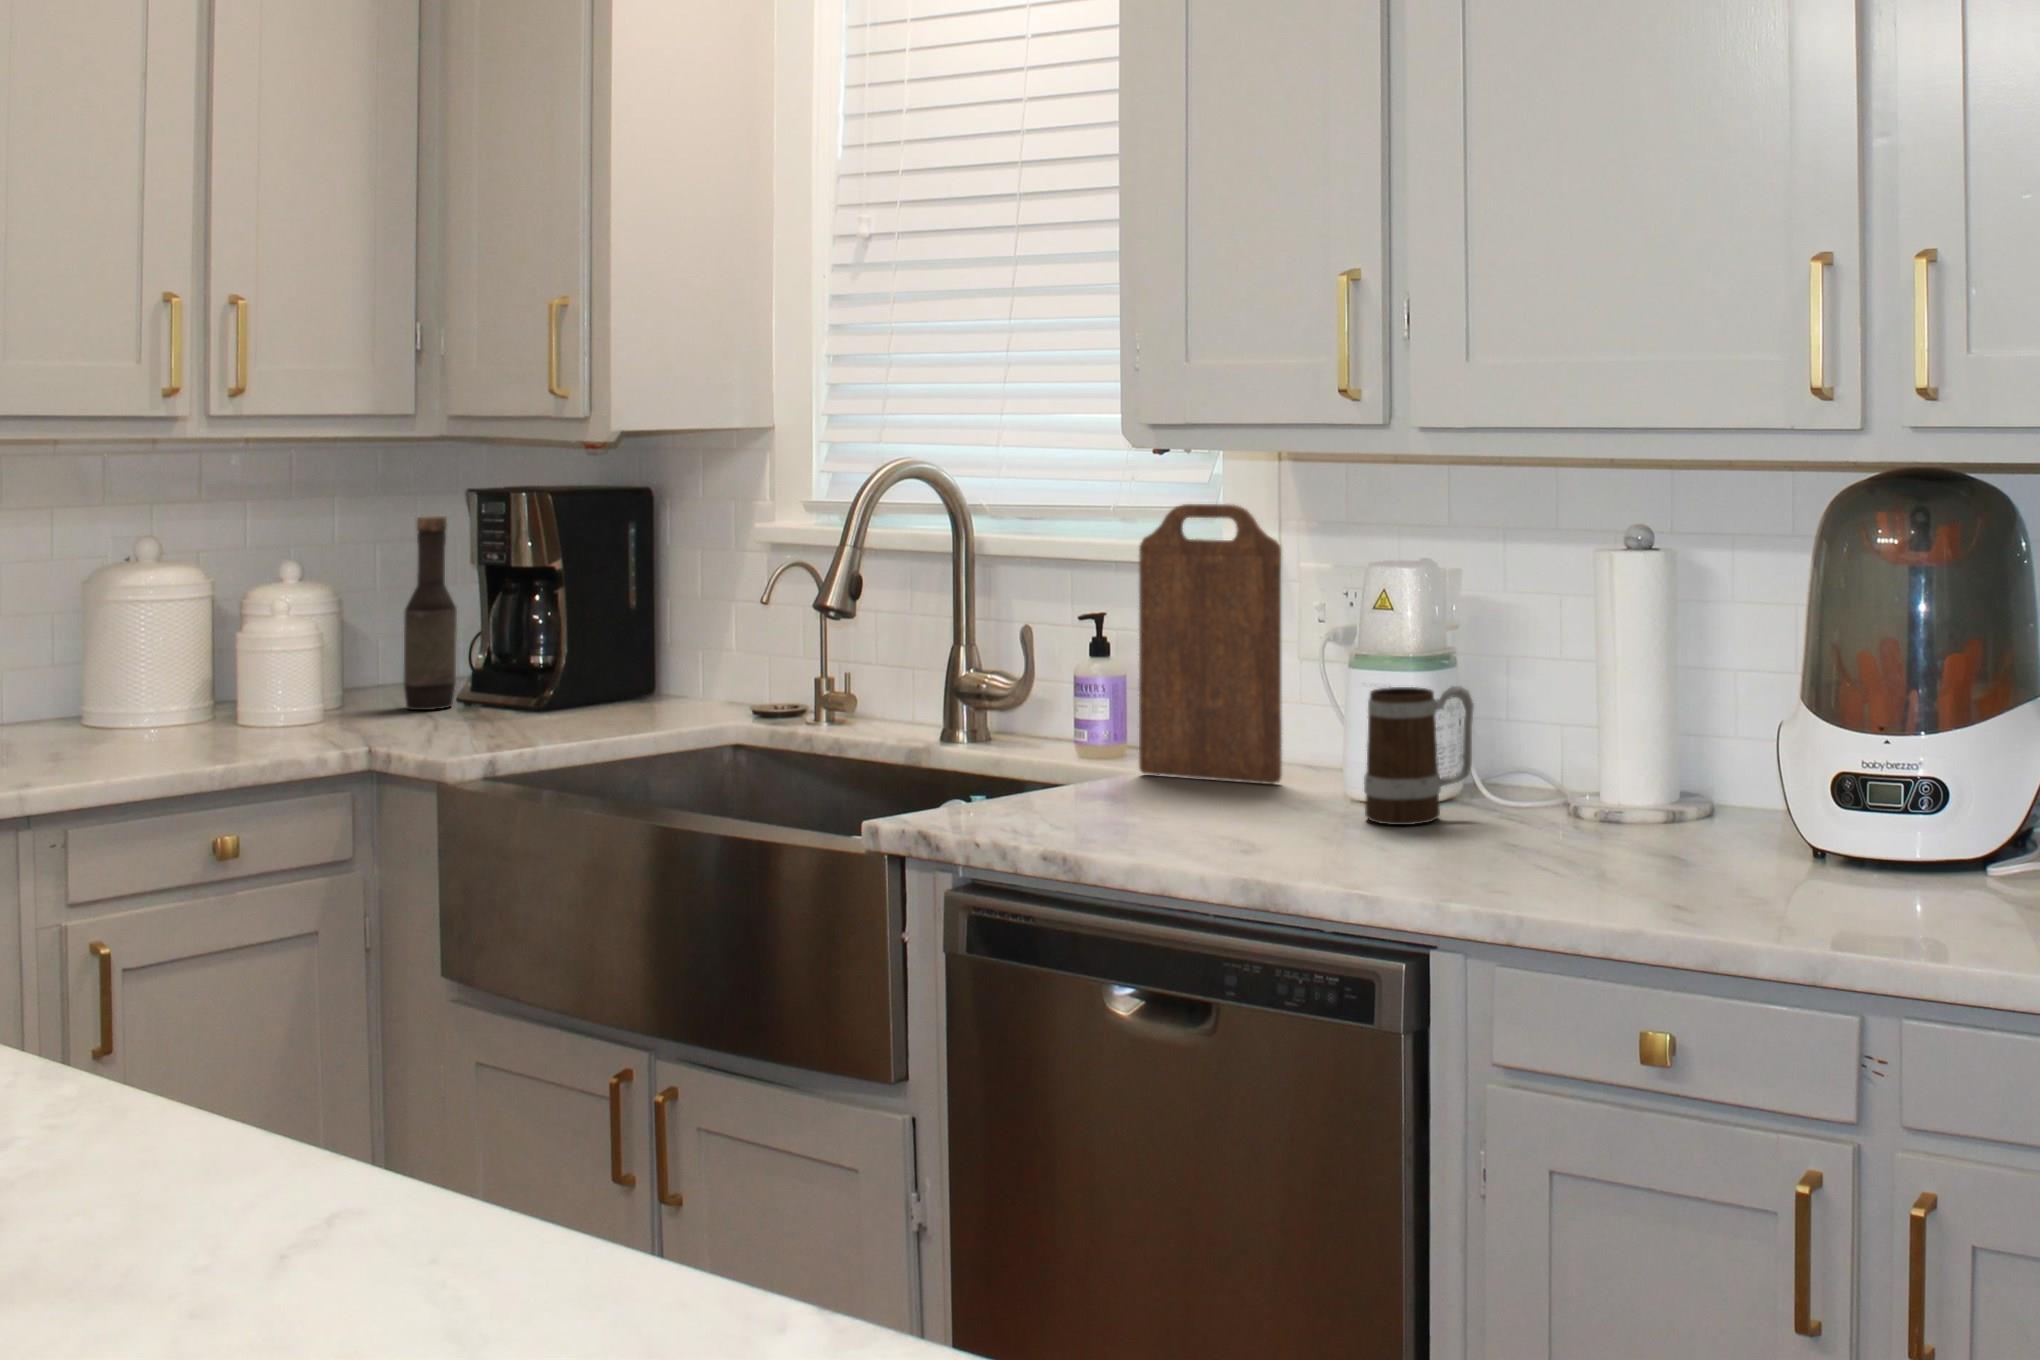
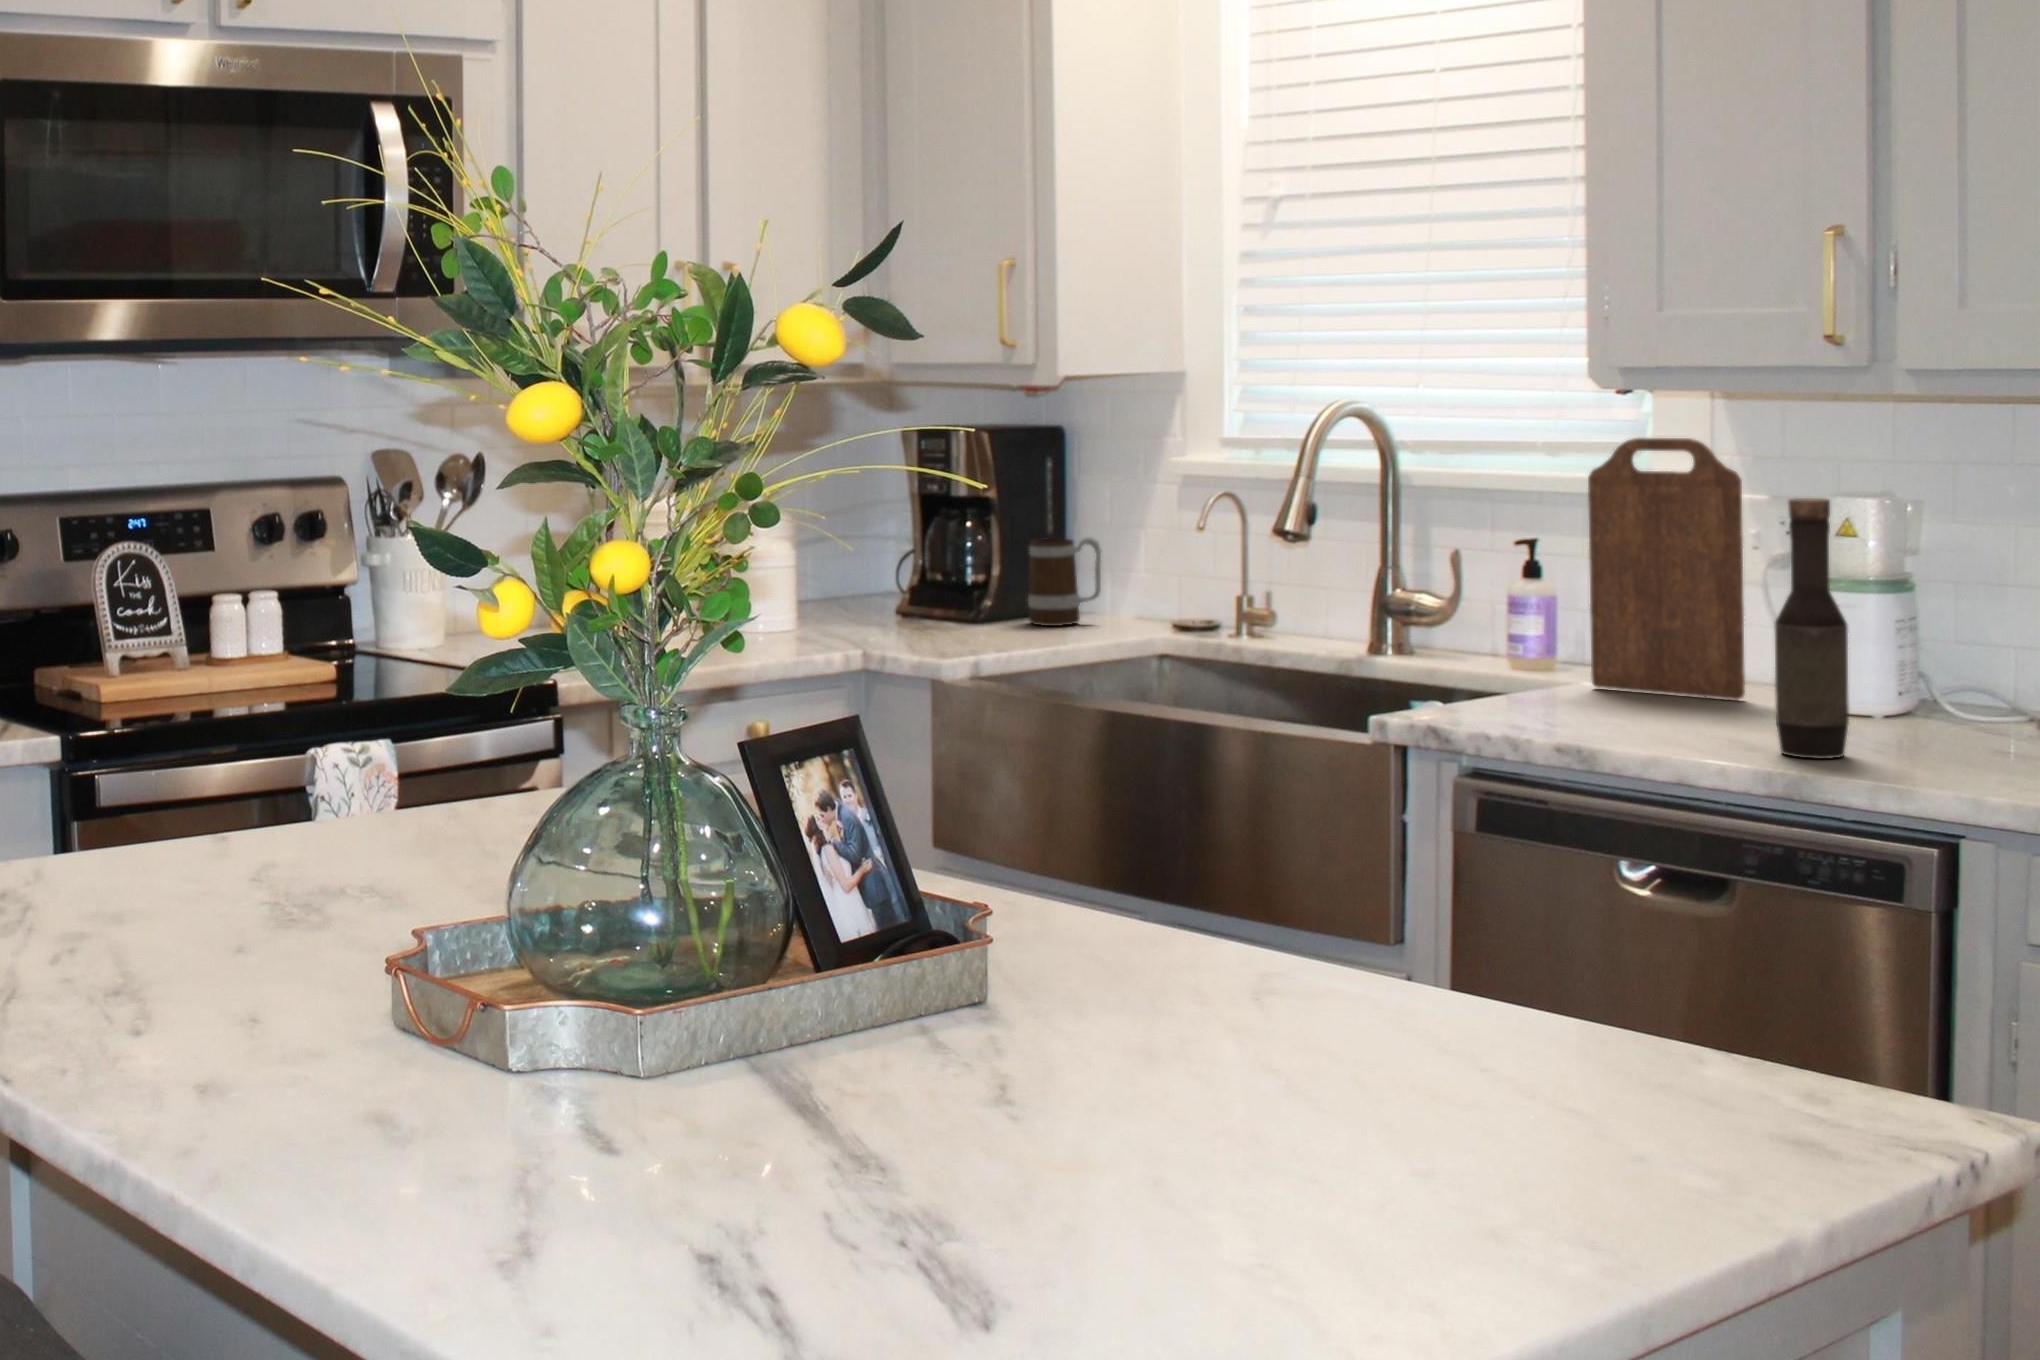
bottle: present [404,516,457,710] -> present [1775,498,1849,759]
mug: present [1364,686,1474,825] -> present [1028,537,1101,626]

